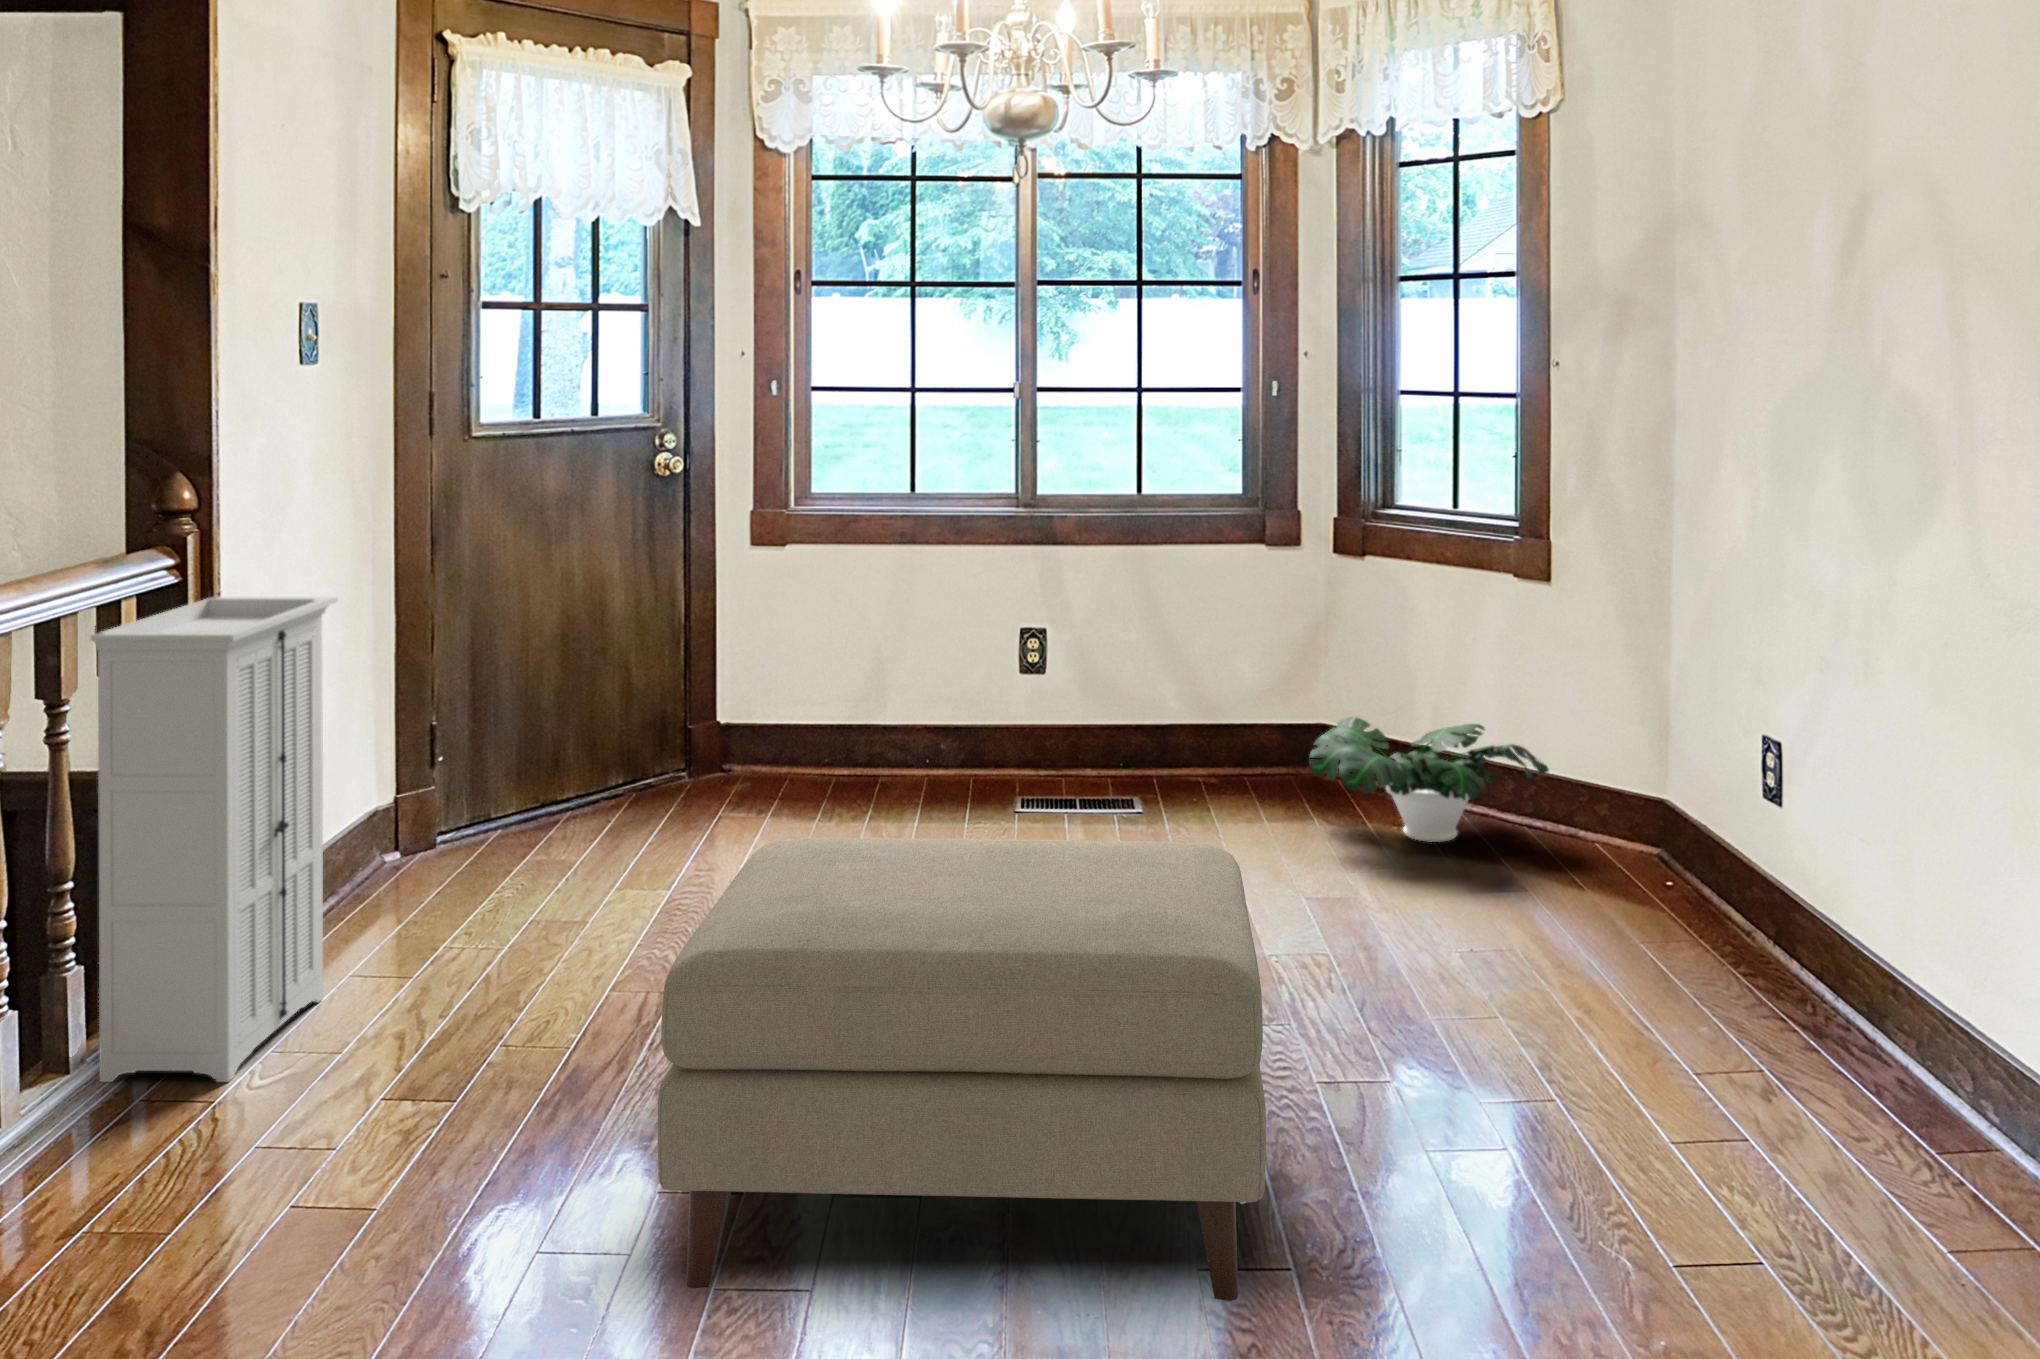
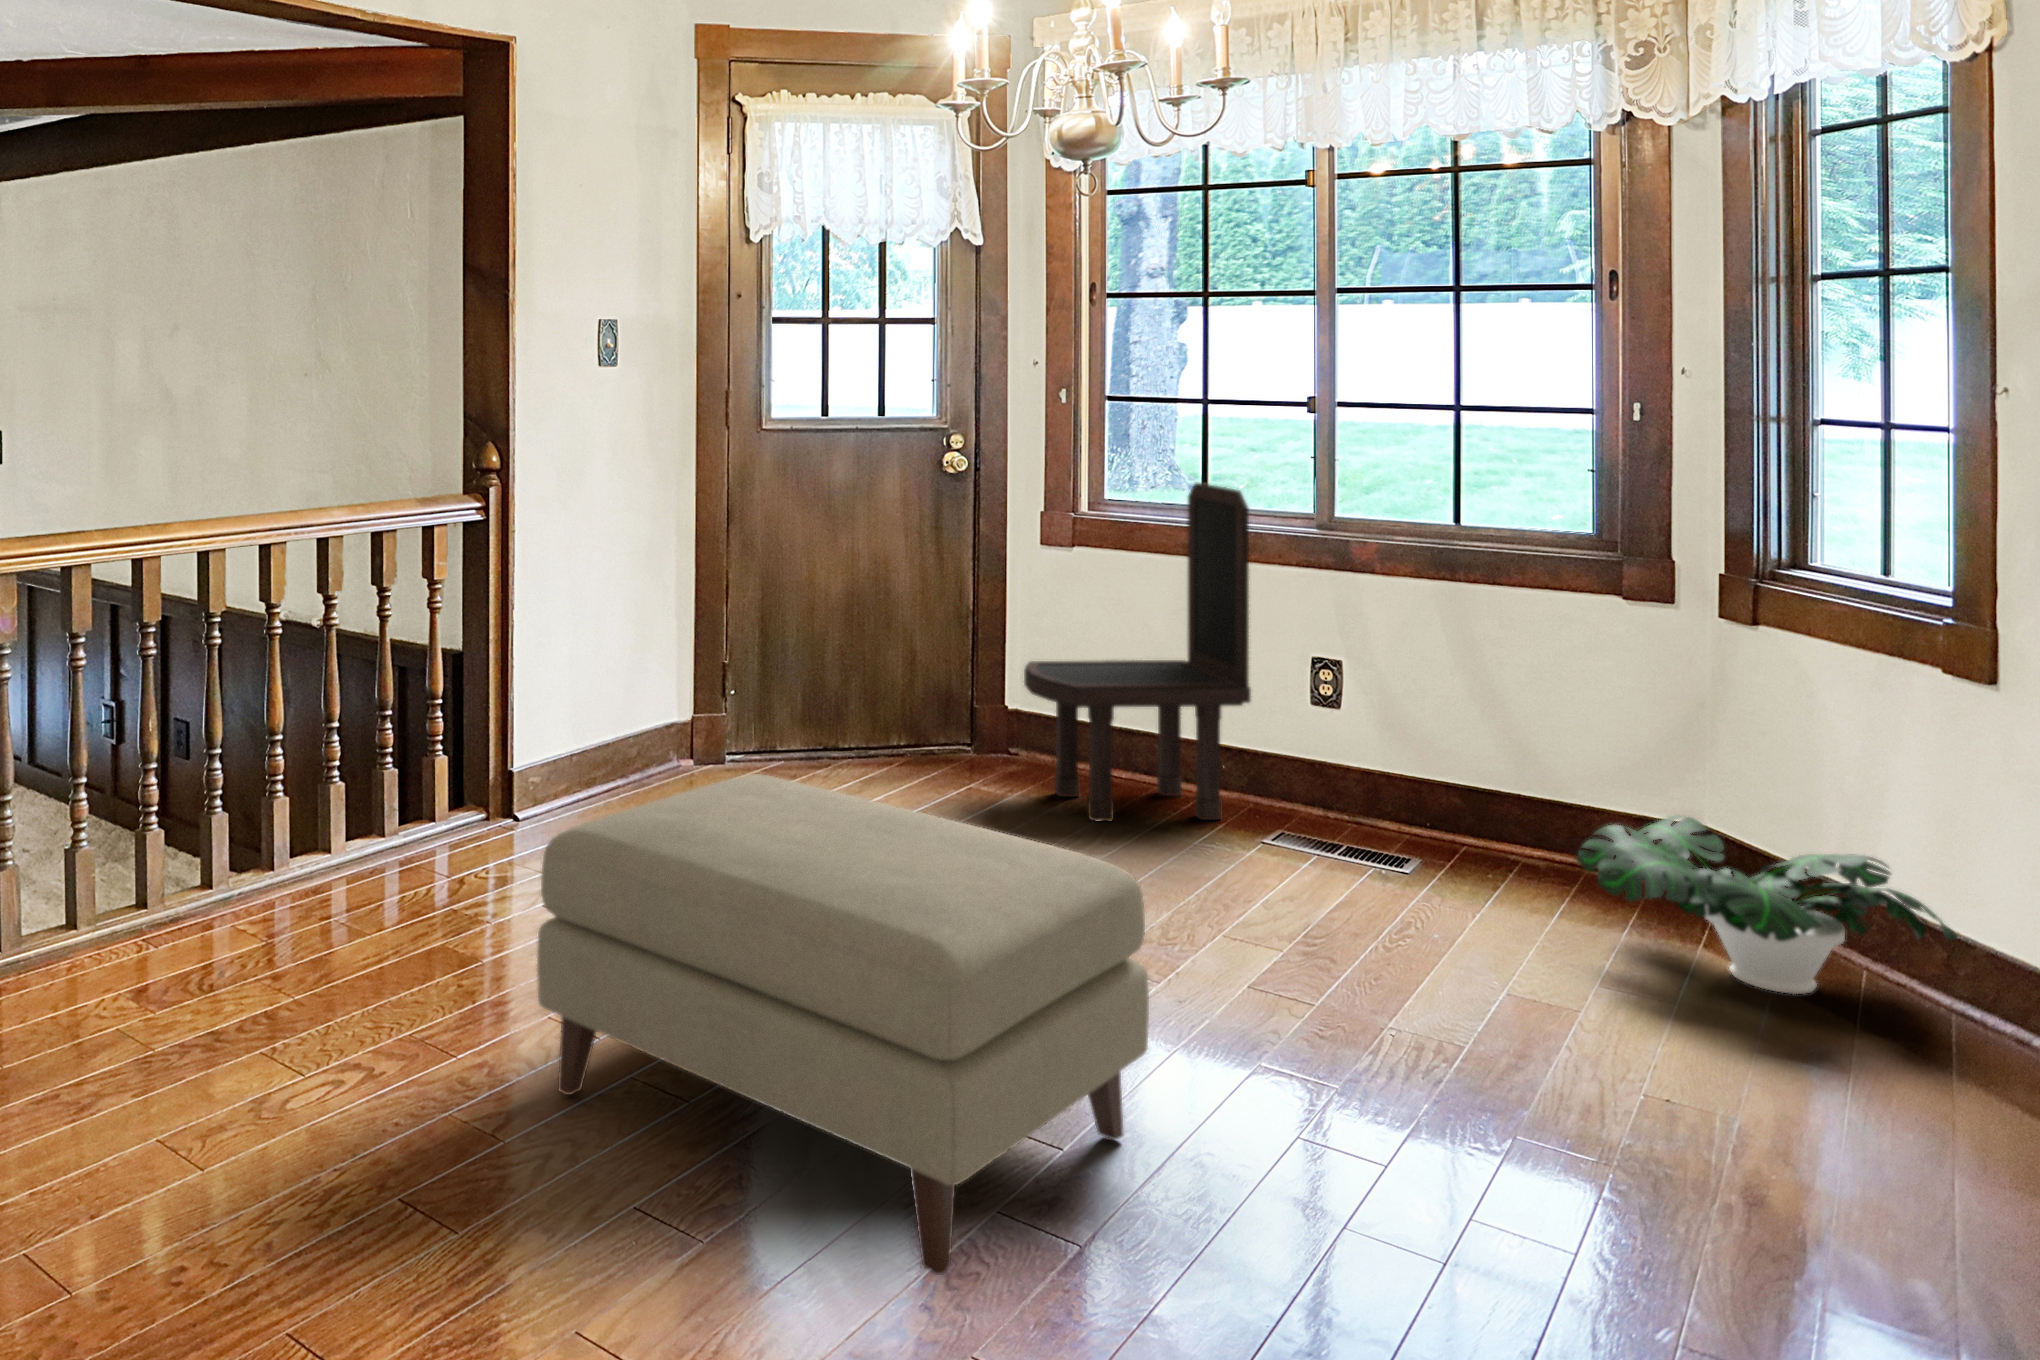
dining chair: none [779,470,993,826] -> present [1024,483,1251,822]
storage cabinet: present [90,592,338,1082] -> none [384,527,567,875]

